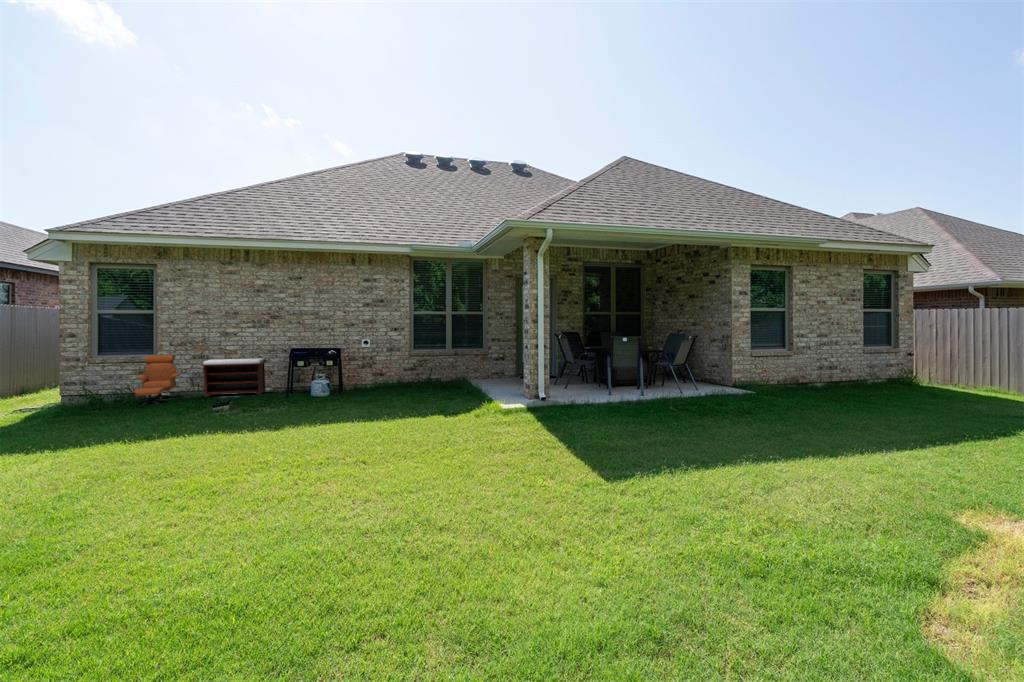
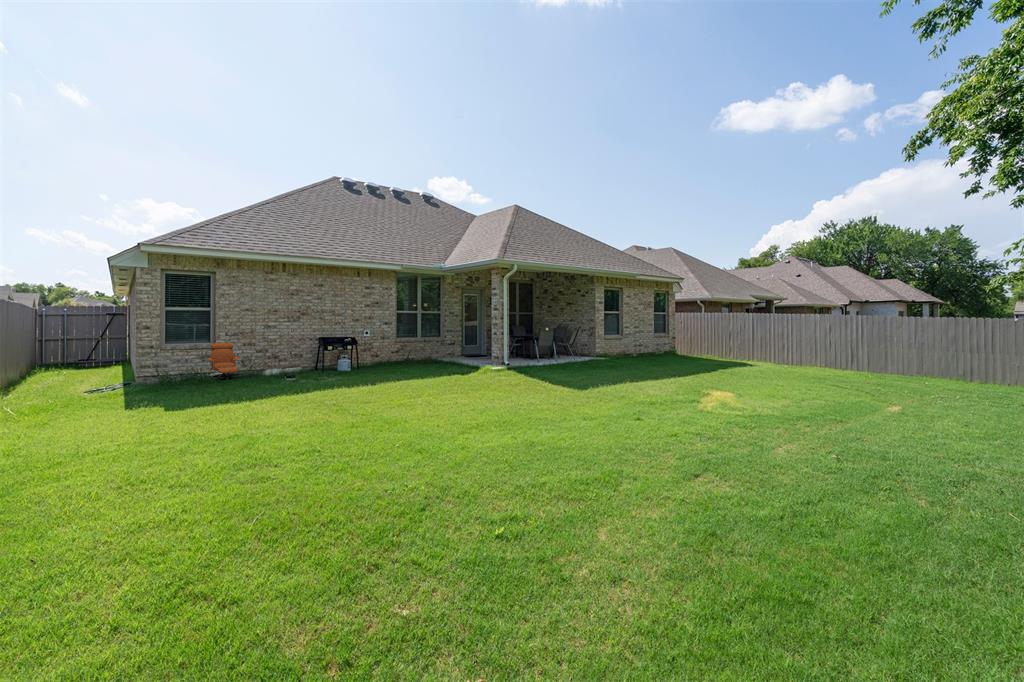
bench: present [201,358,266,397] -> none [256,345,303,374]

